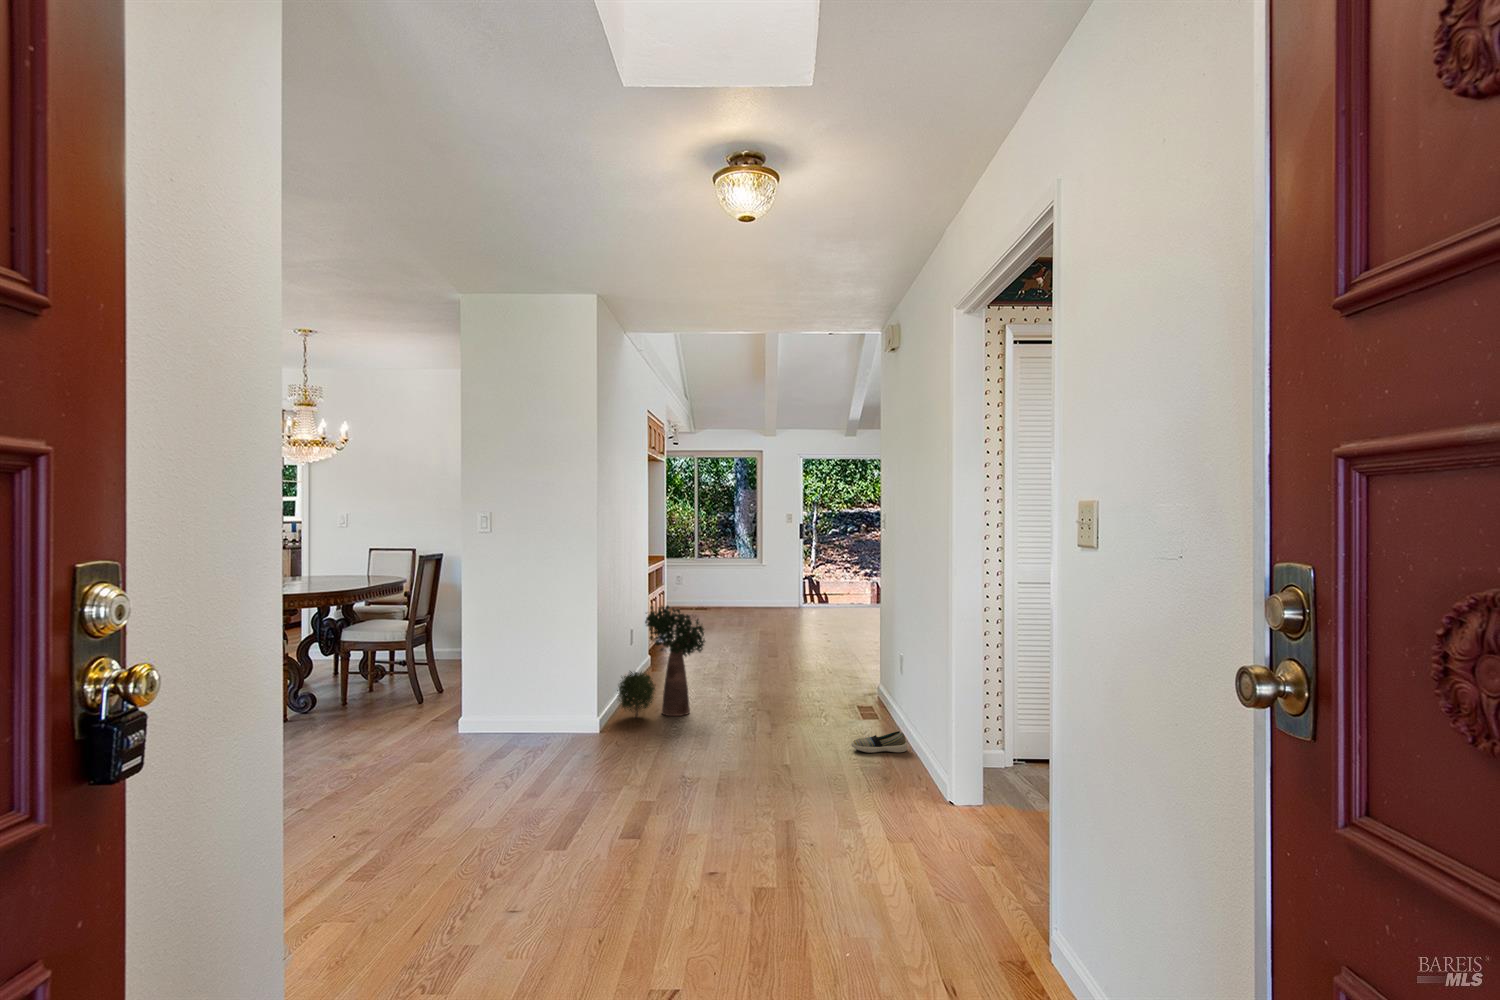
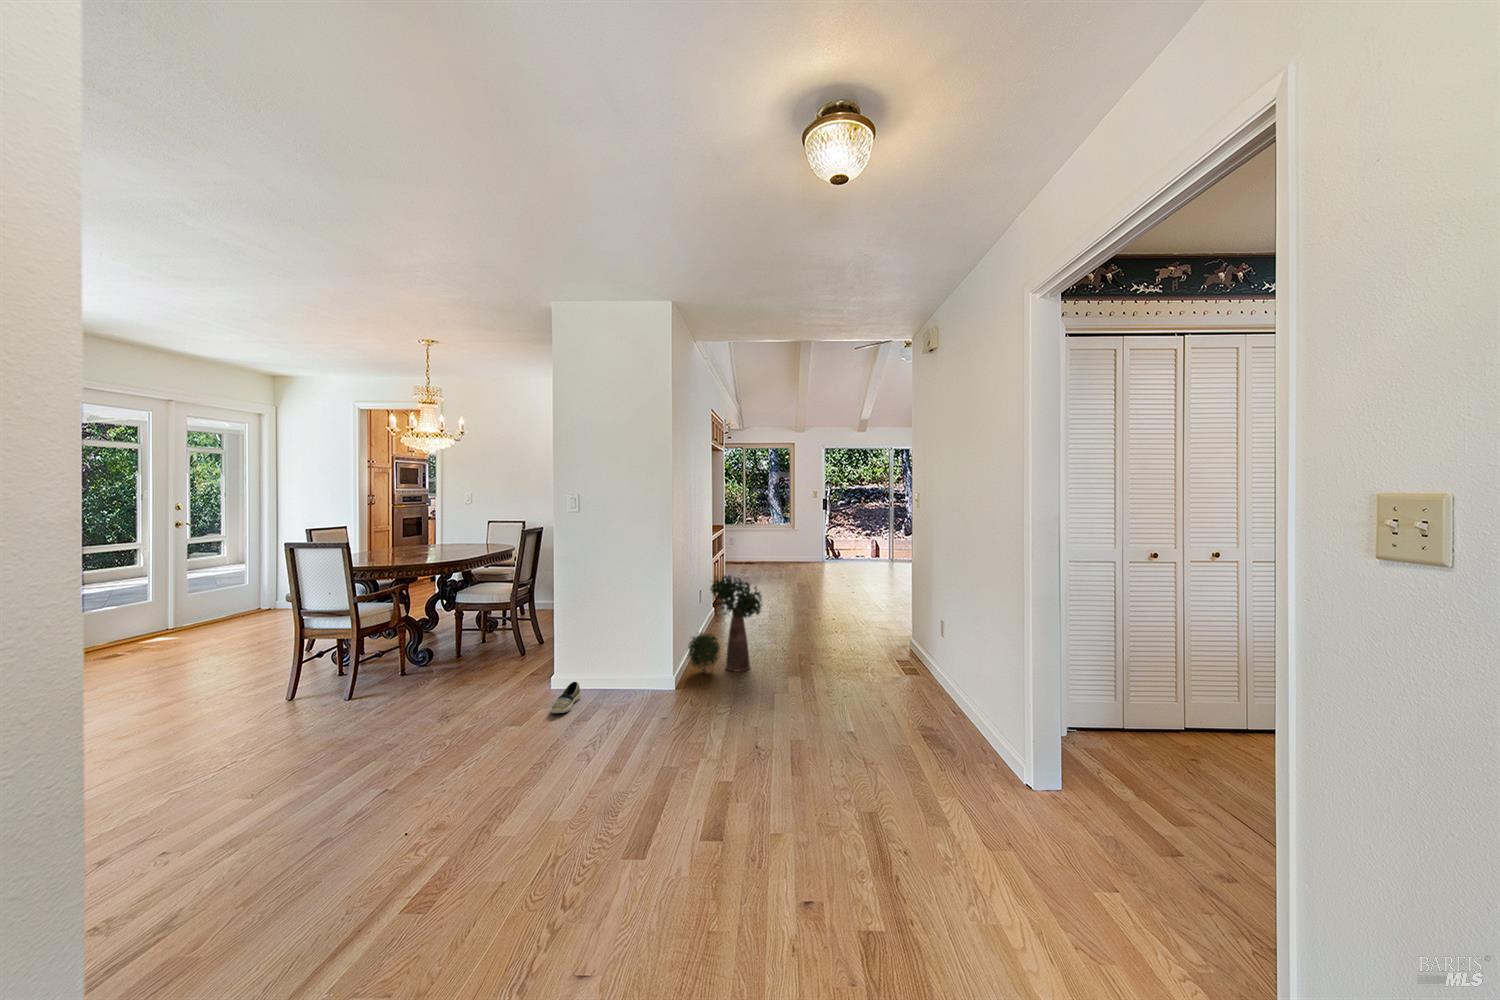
shoe: present [851,731,907,753] -> present [551,682,581,713]

